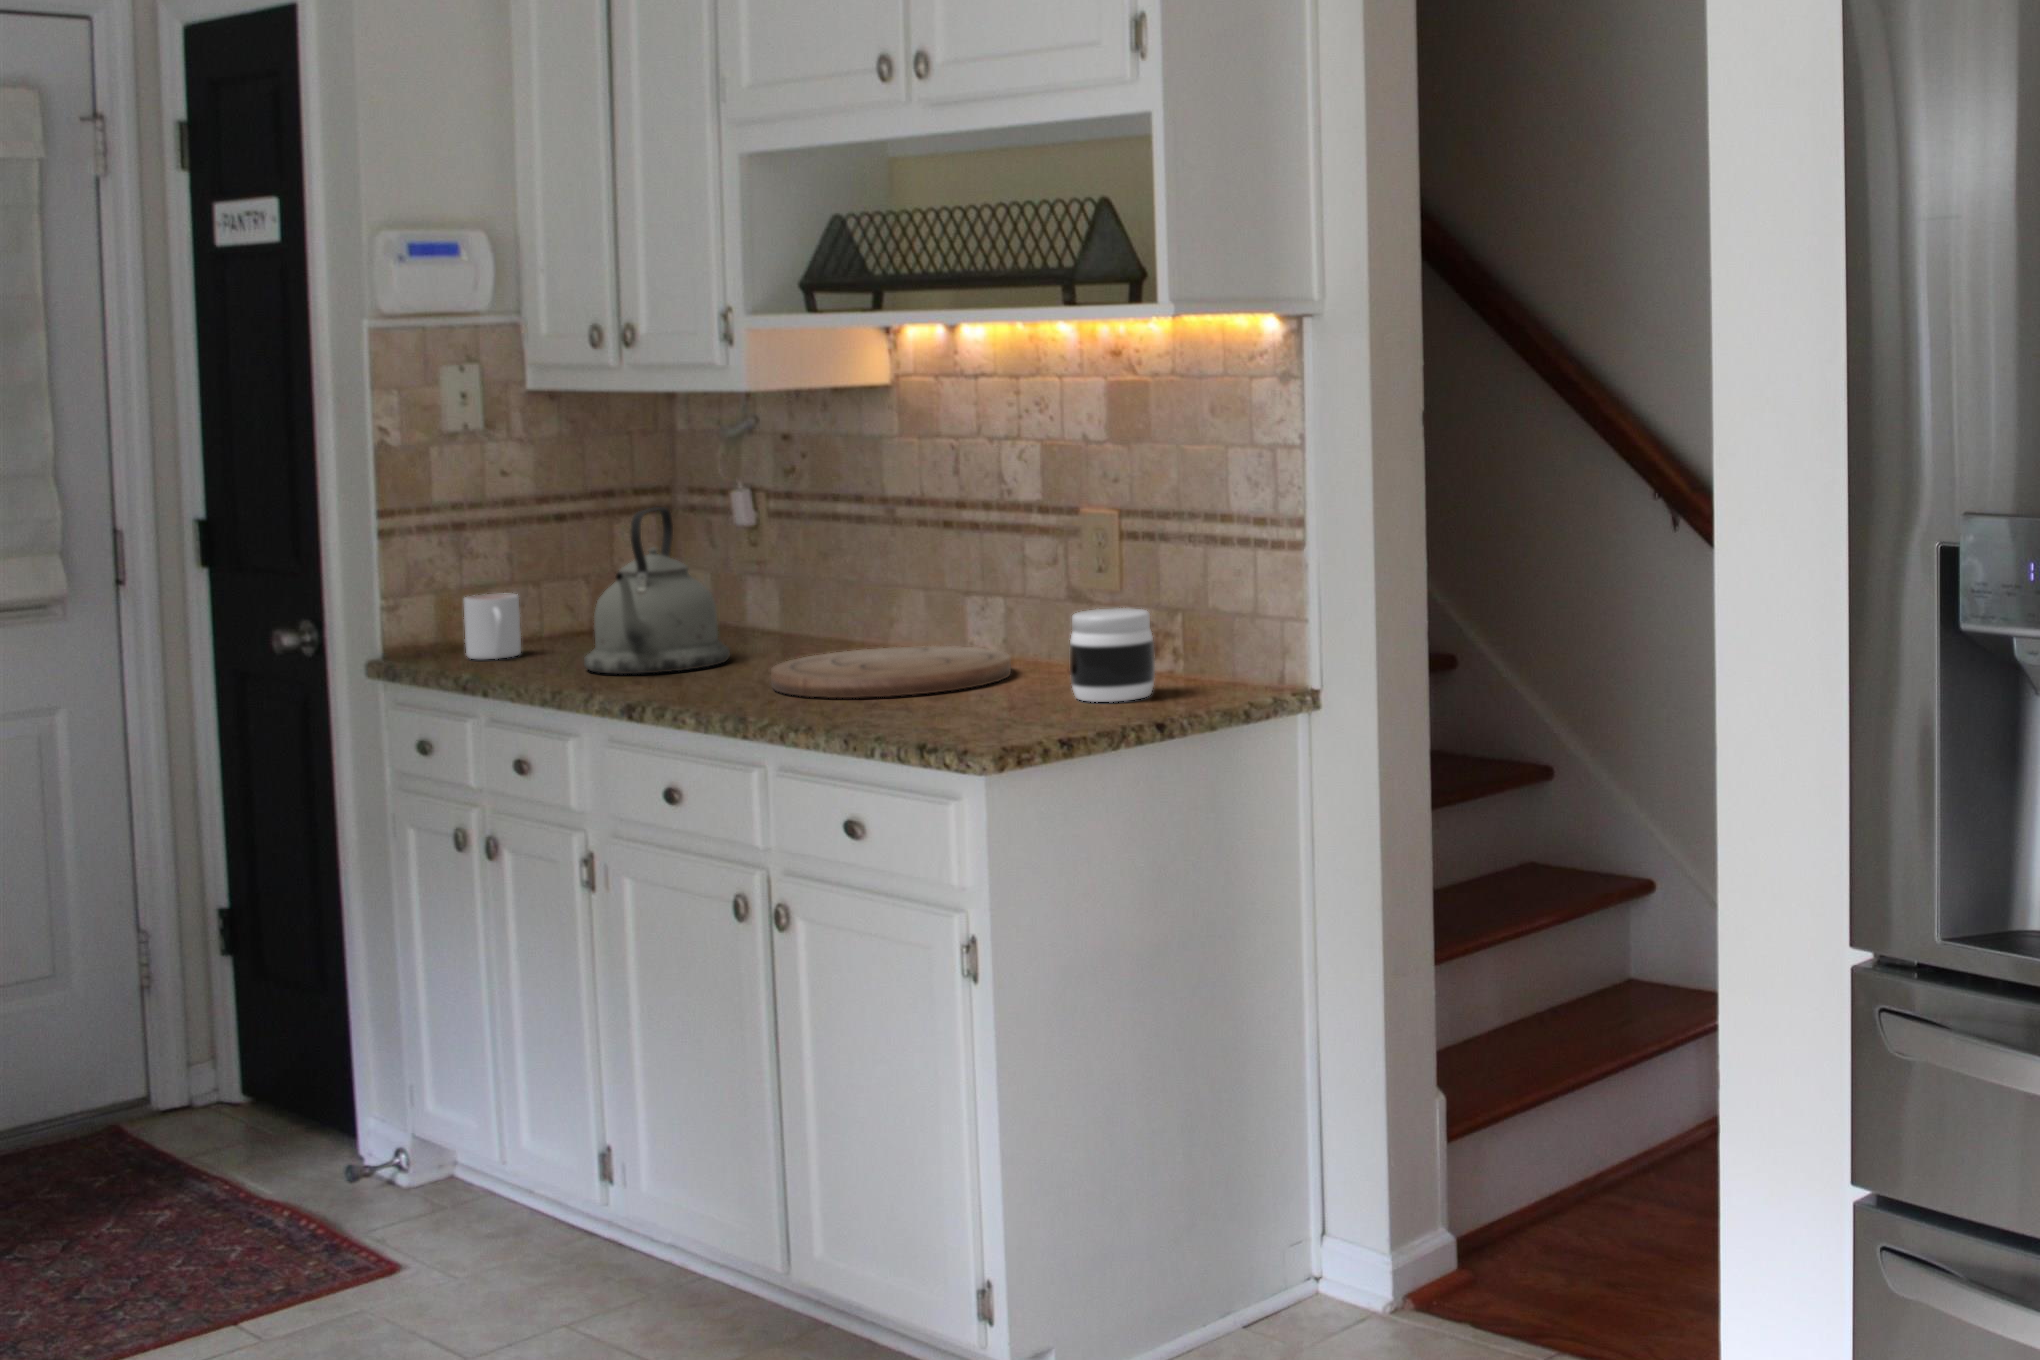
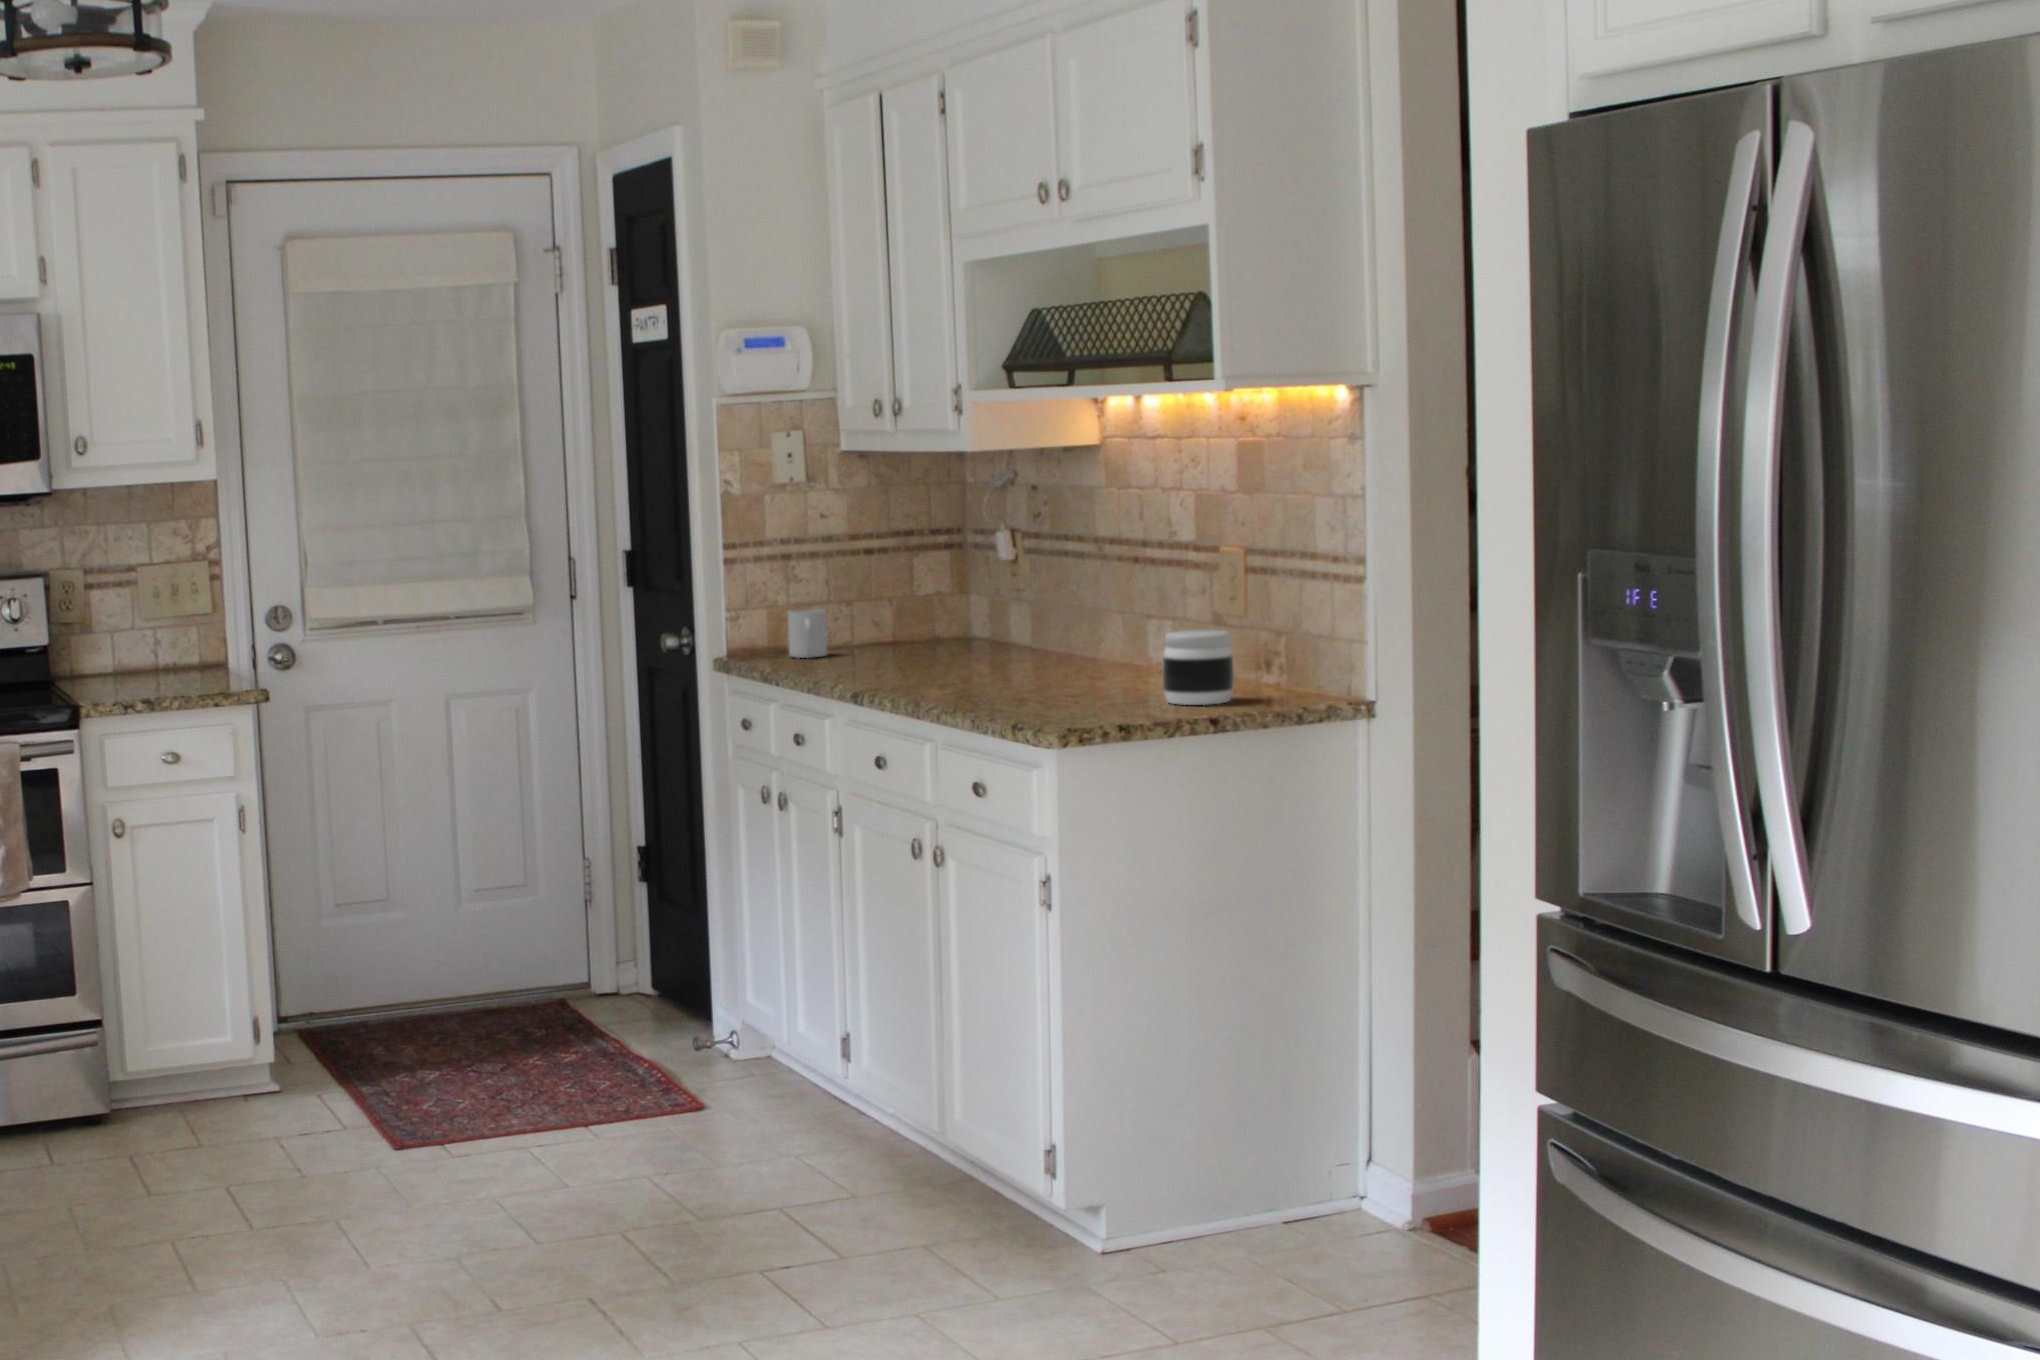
kettle: present [584,507,730,674] -> none [855,544,961,671]
cutting board: present [771,646,1011,698] -> none [960,659,1149,693]

